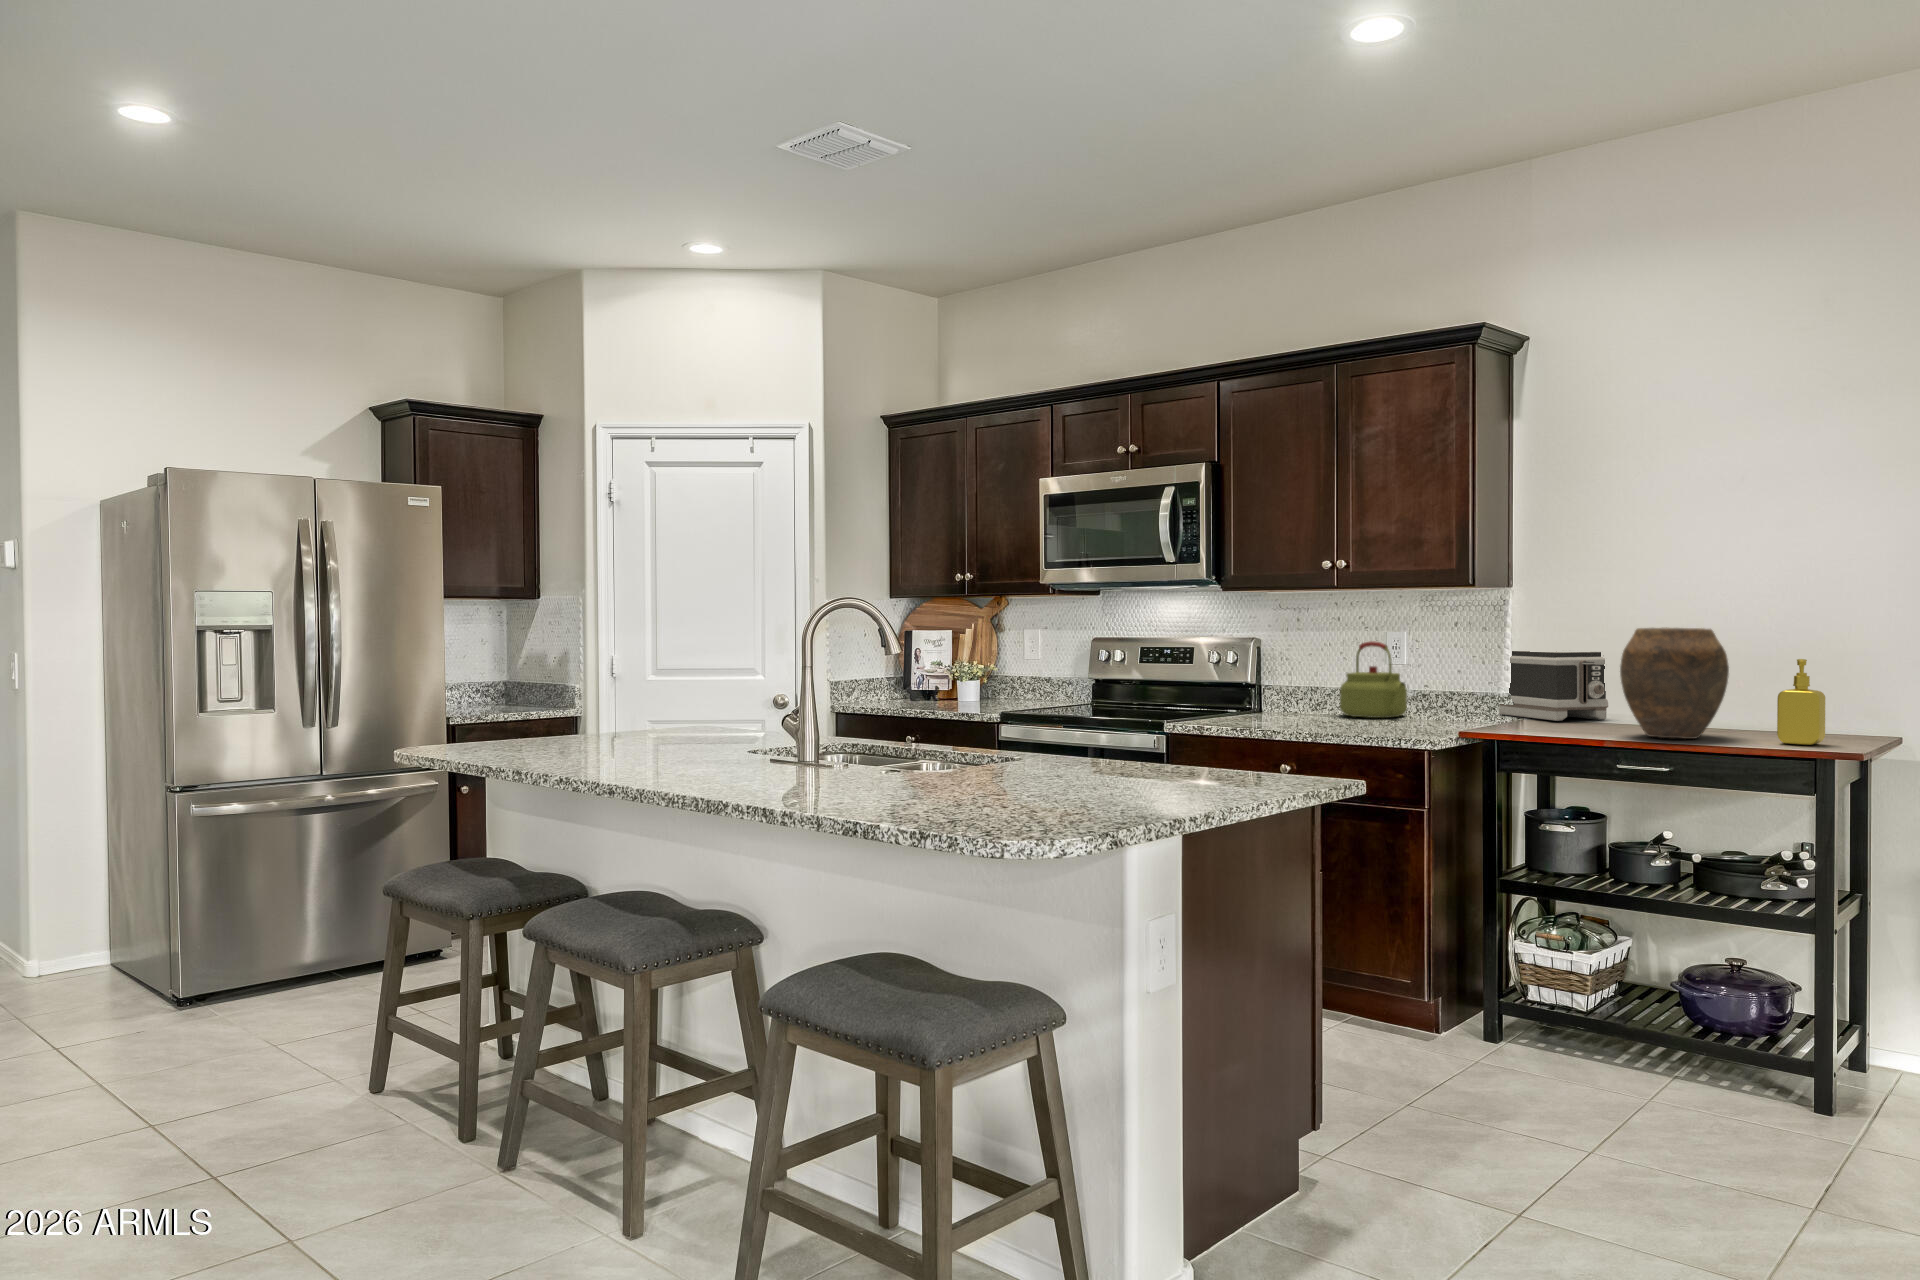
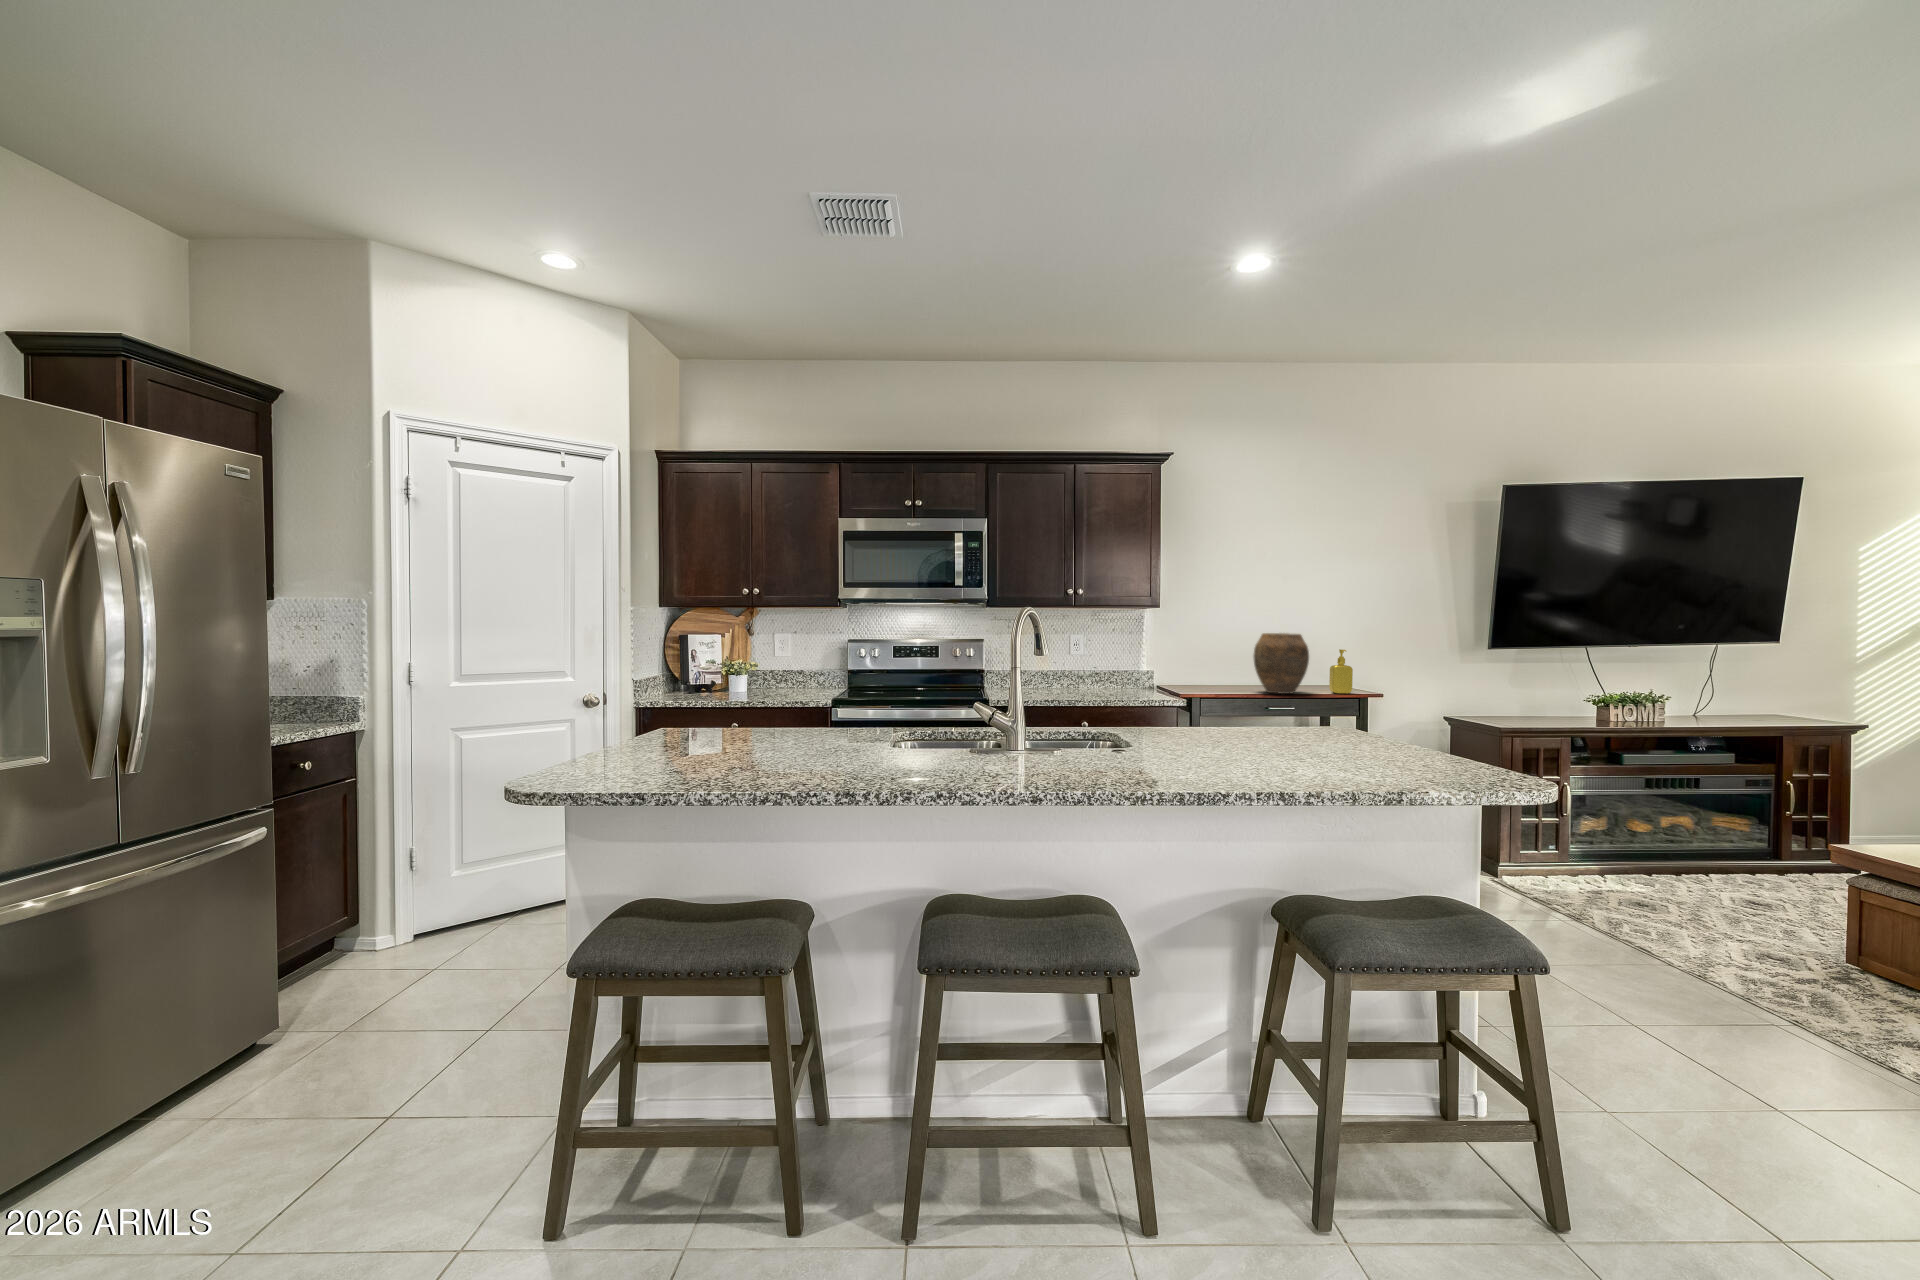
kettle: present [1340,641,1407,718] -> none [1062,641,1114,690]
toaster: present [1499,651,1608,721] -> none [1137,645,1205,687]

